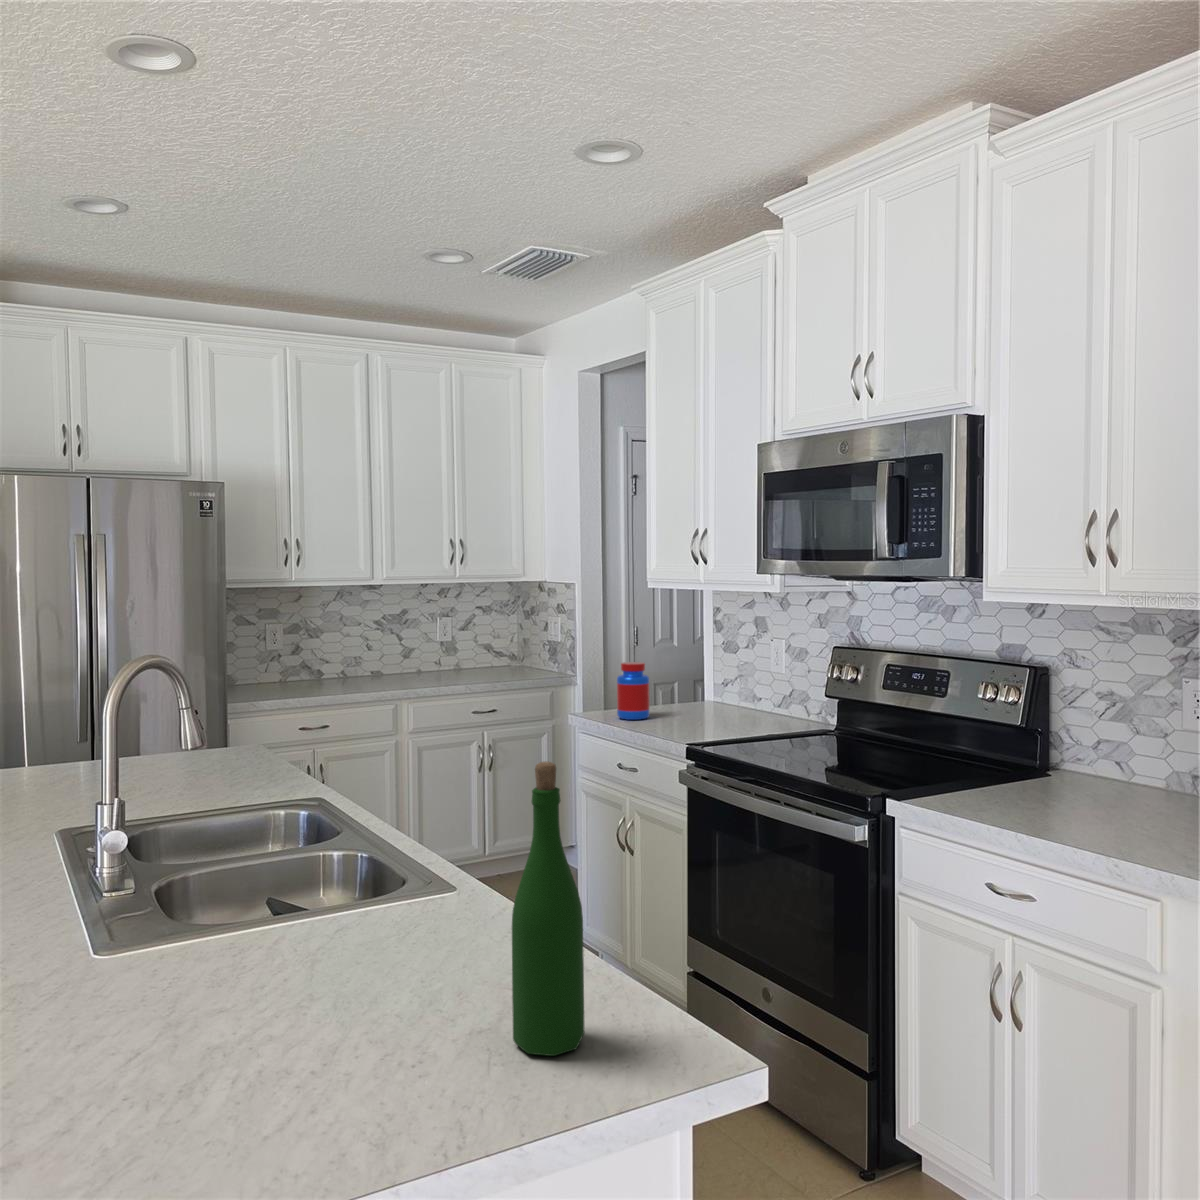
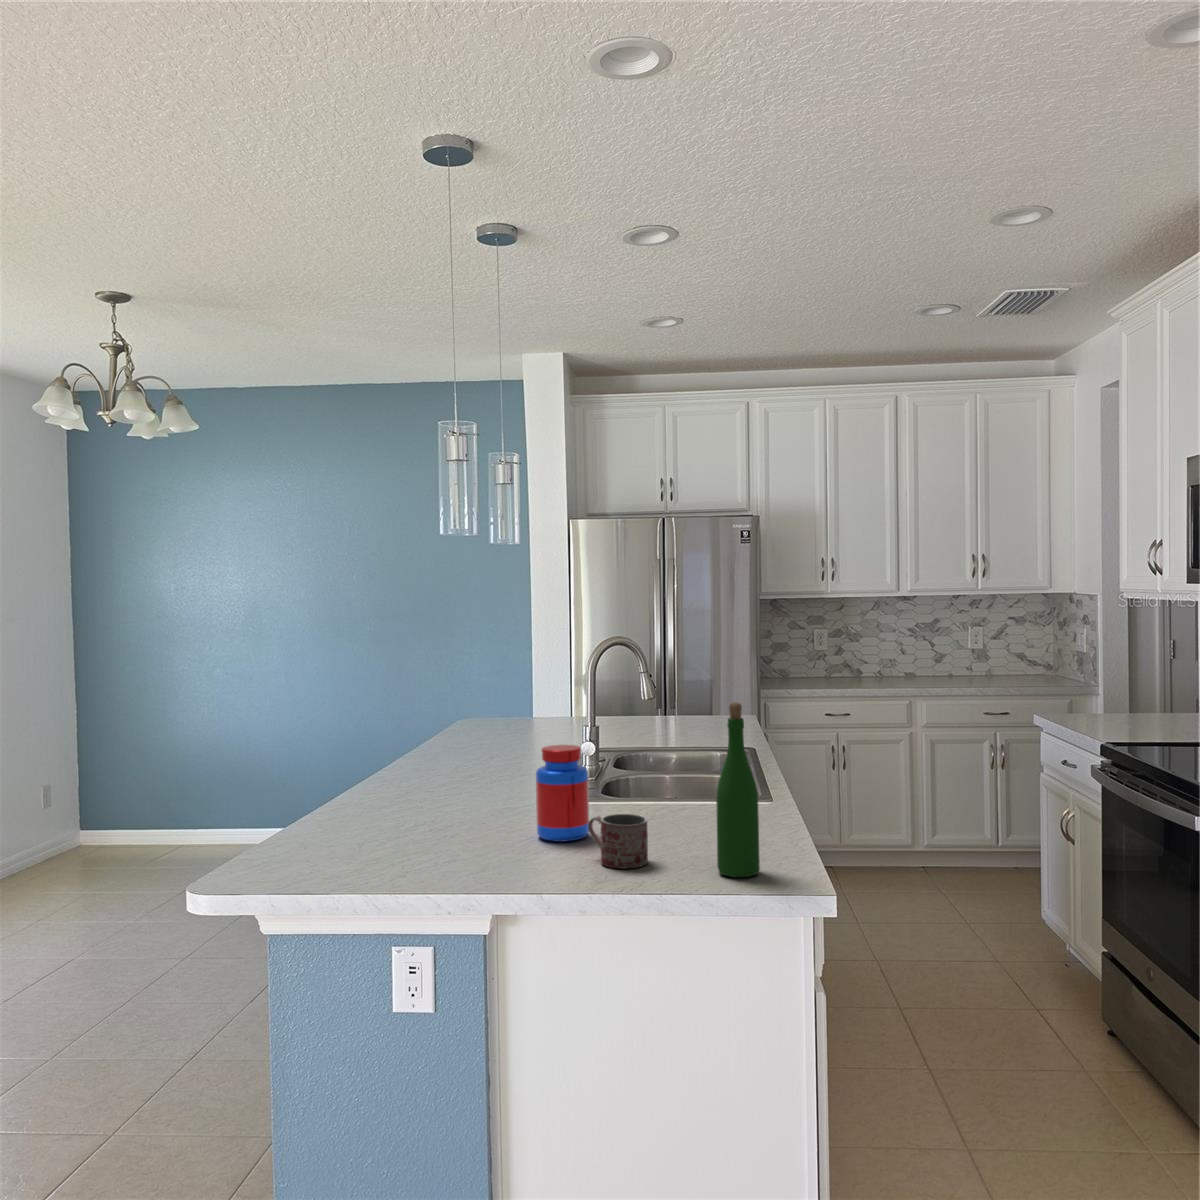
jar: present [617,662,650,720] -> present [536,745,589,842]
mug: none [263,972,385,1086] -> present [588,814,648,869]

